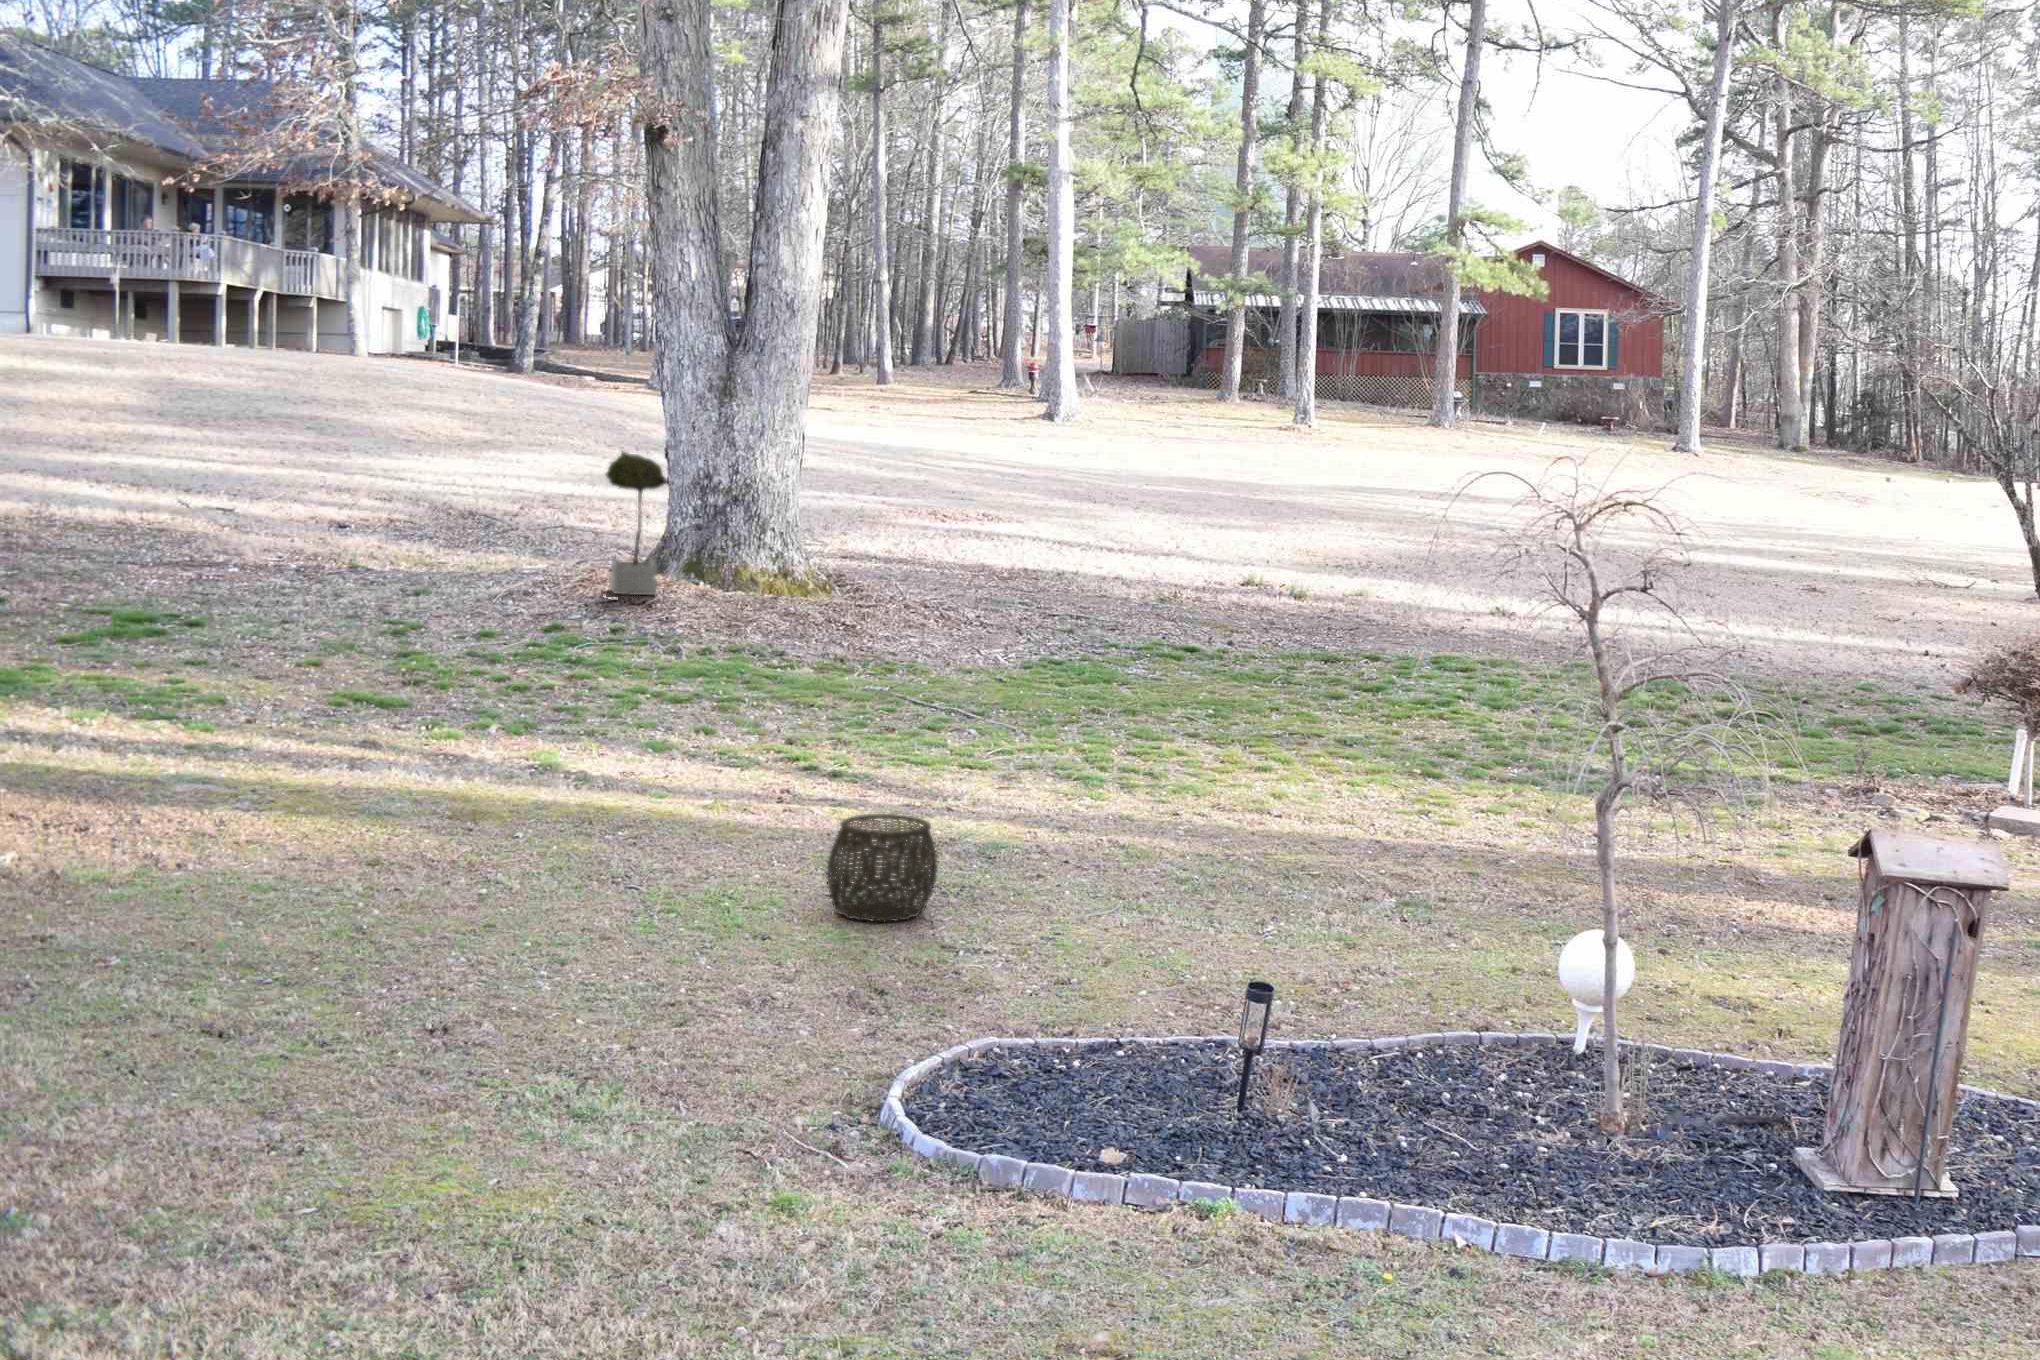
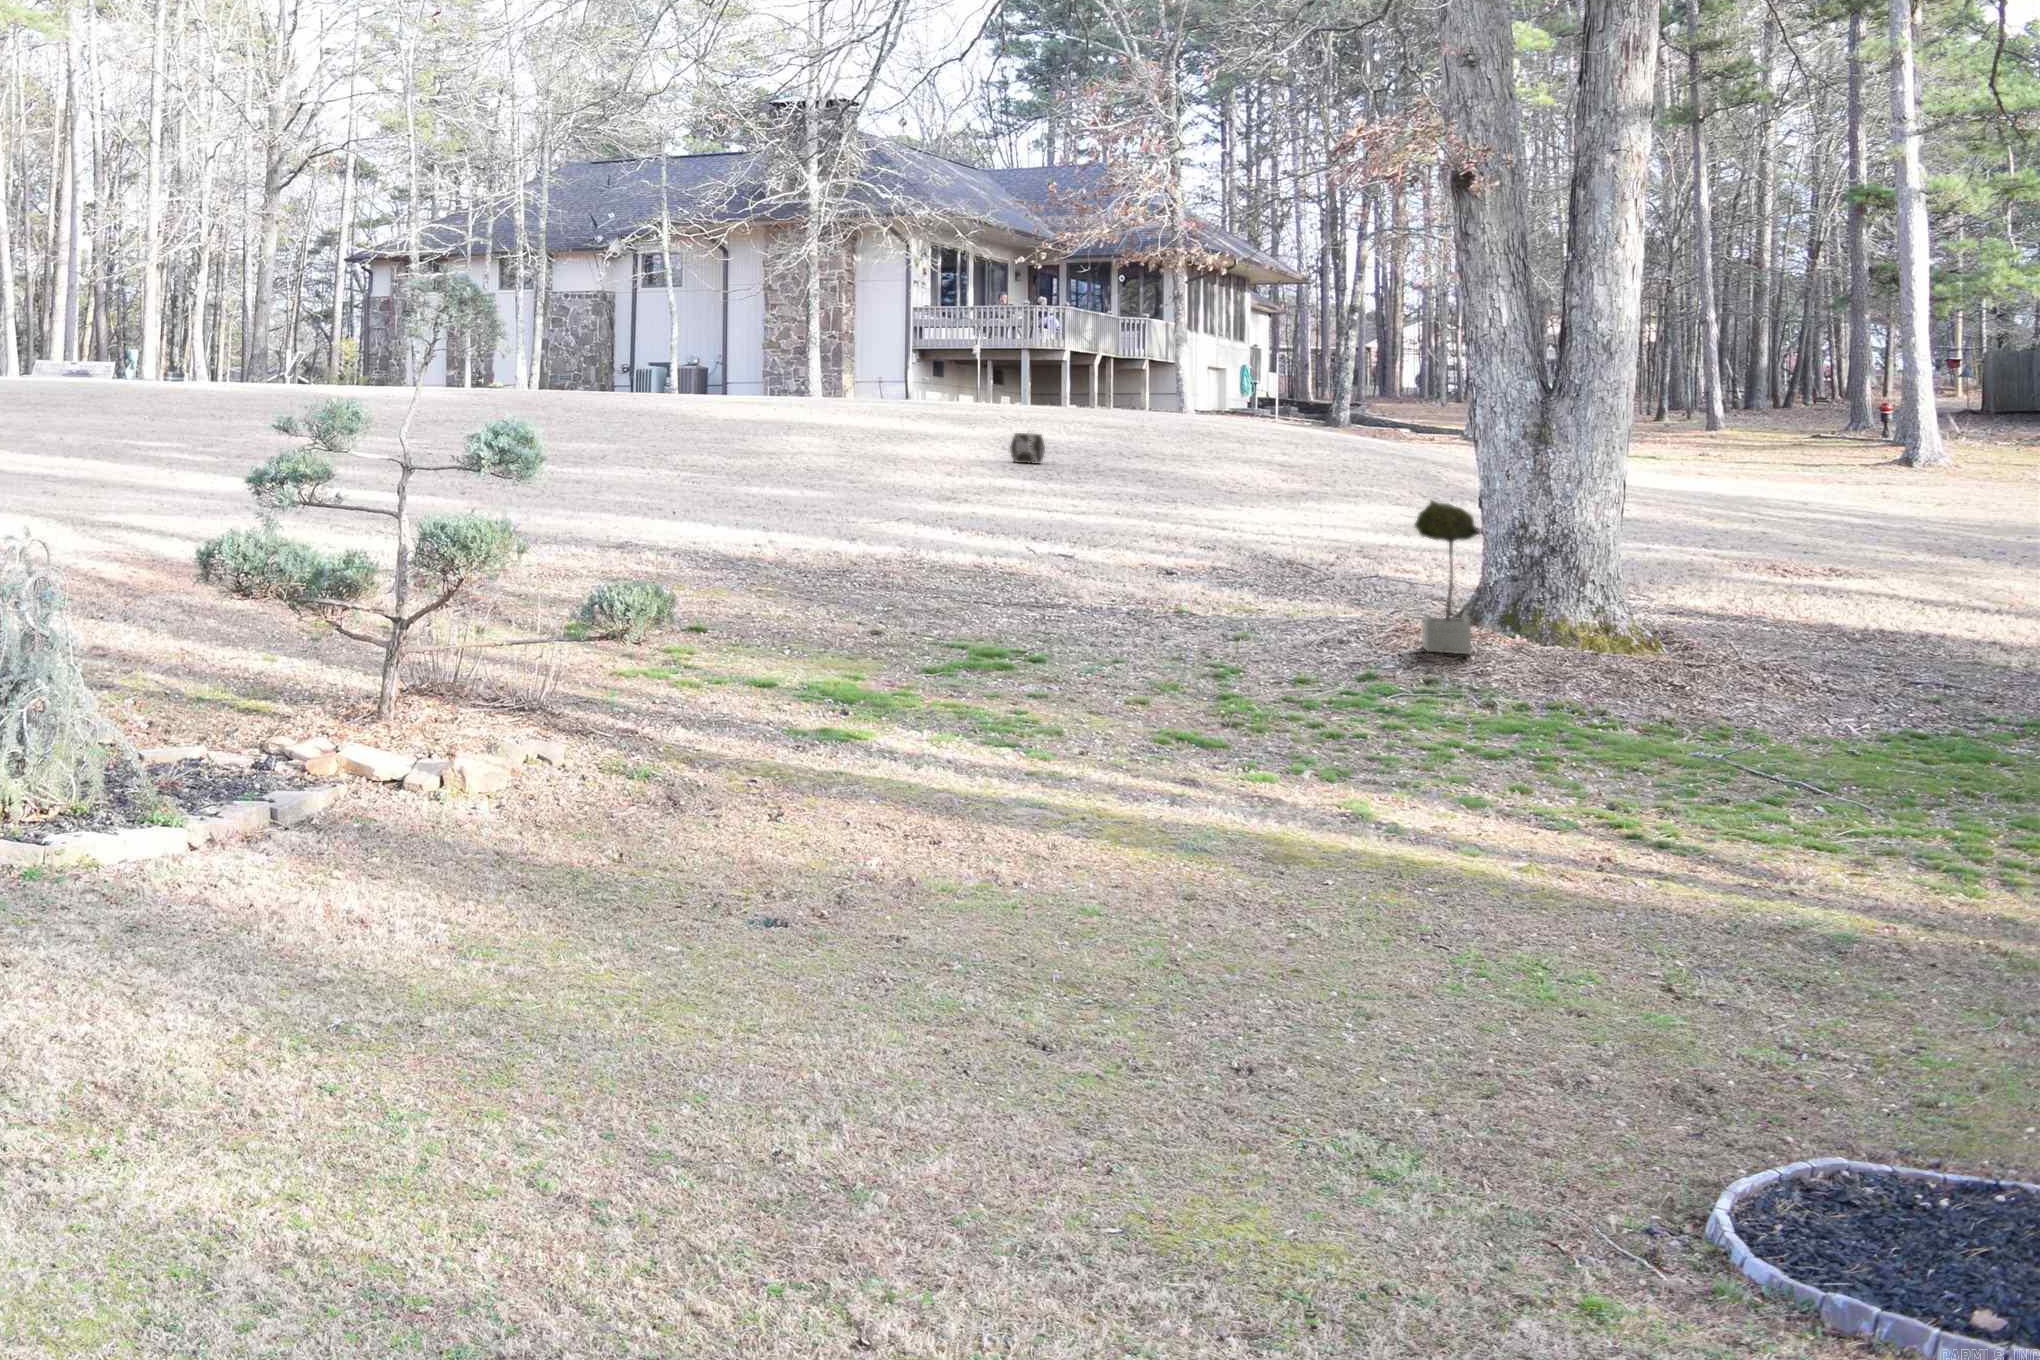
woven basket: present [827,814,938,922] -> present [1010,433,1045,464]

